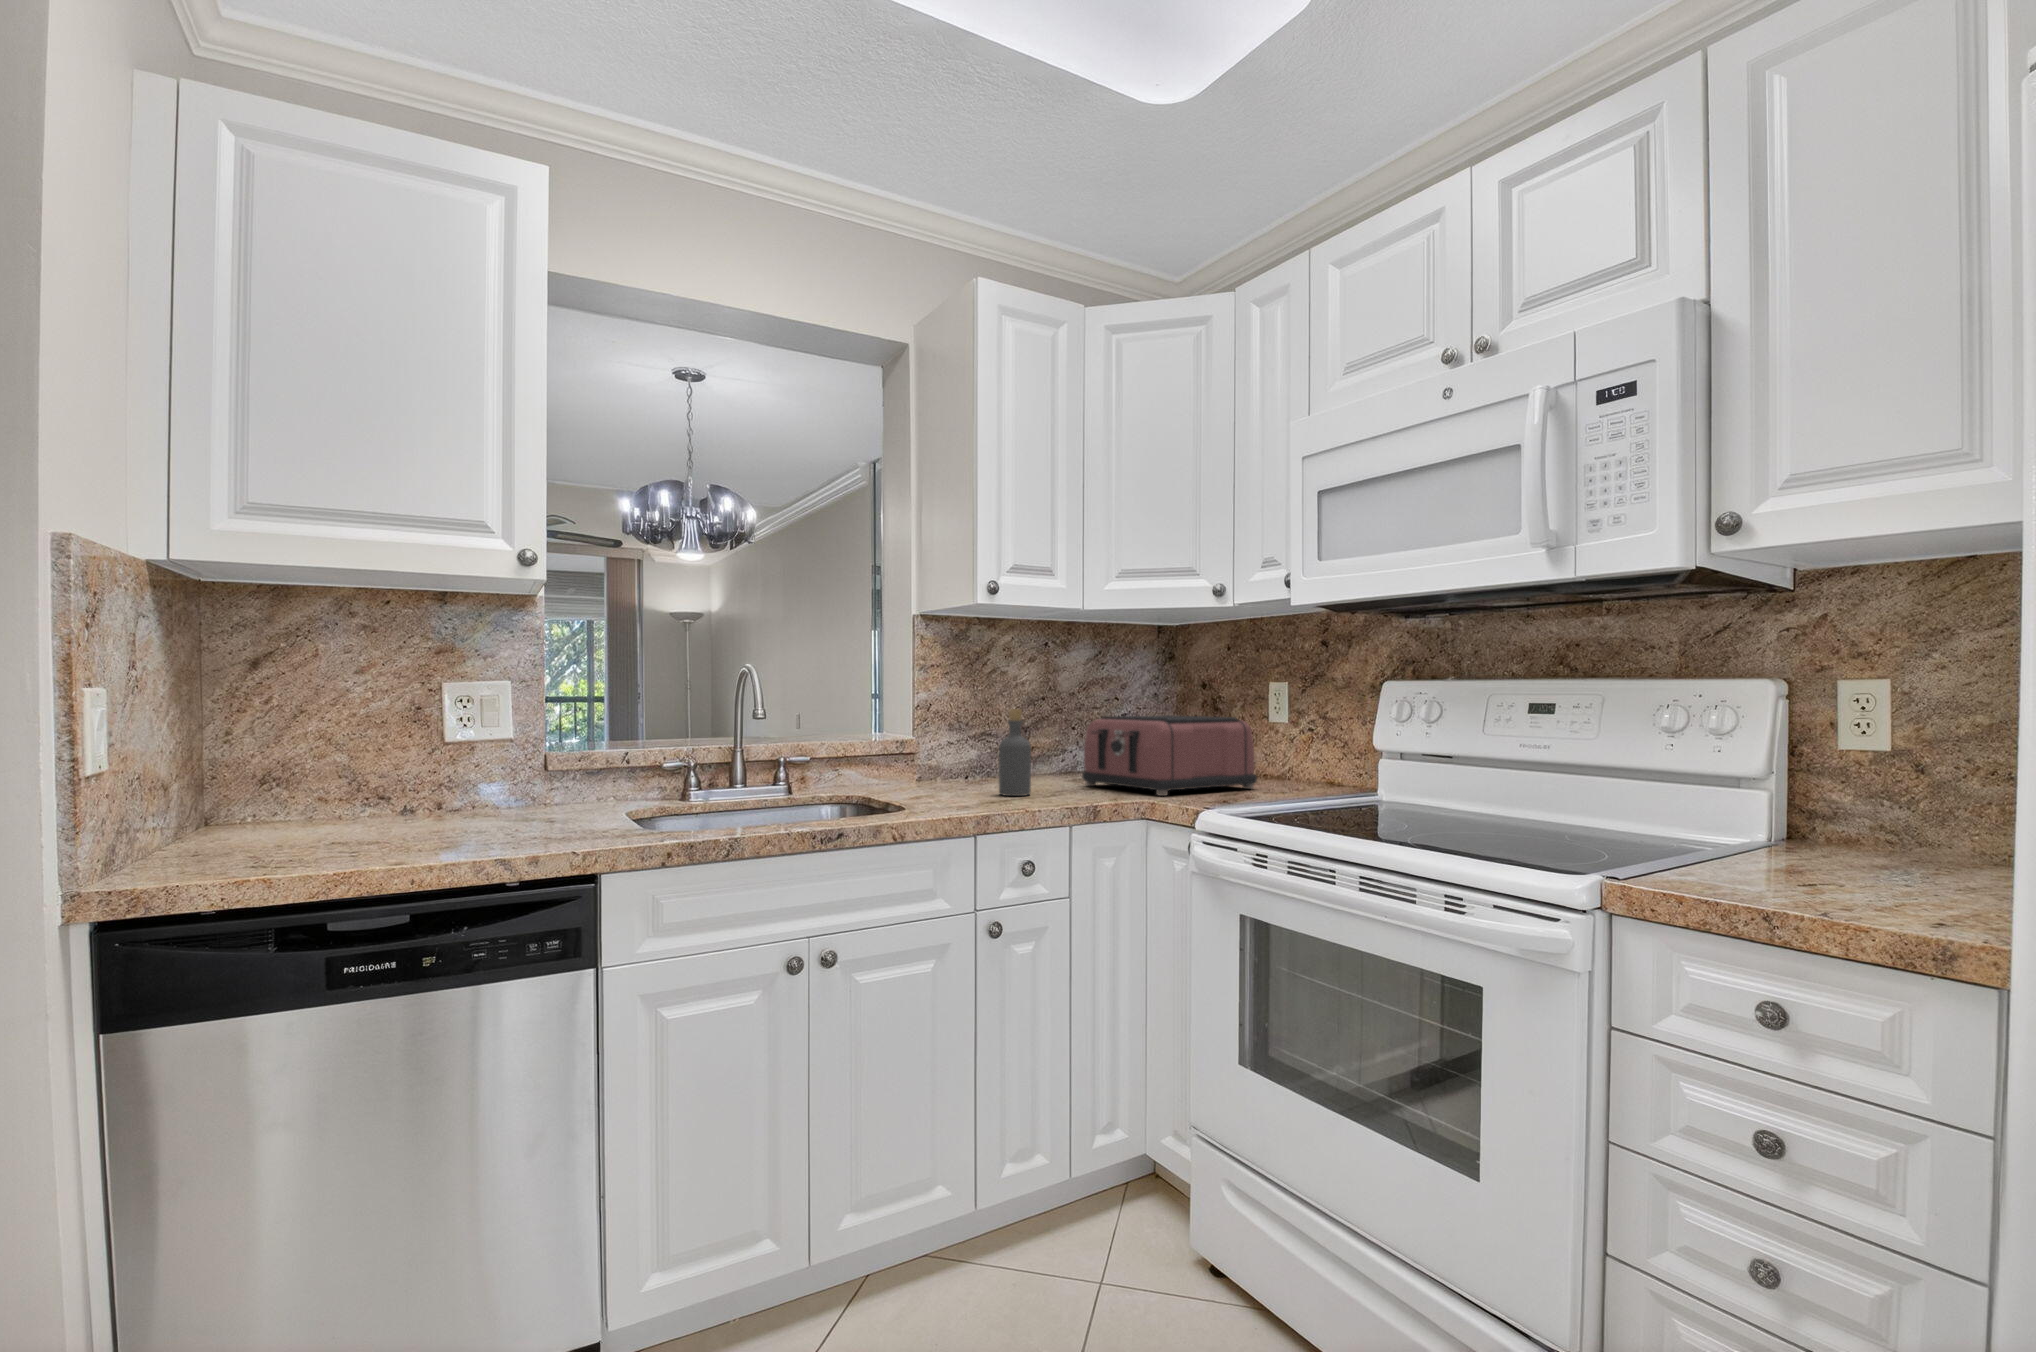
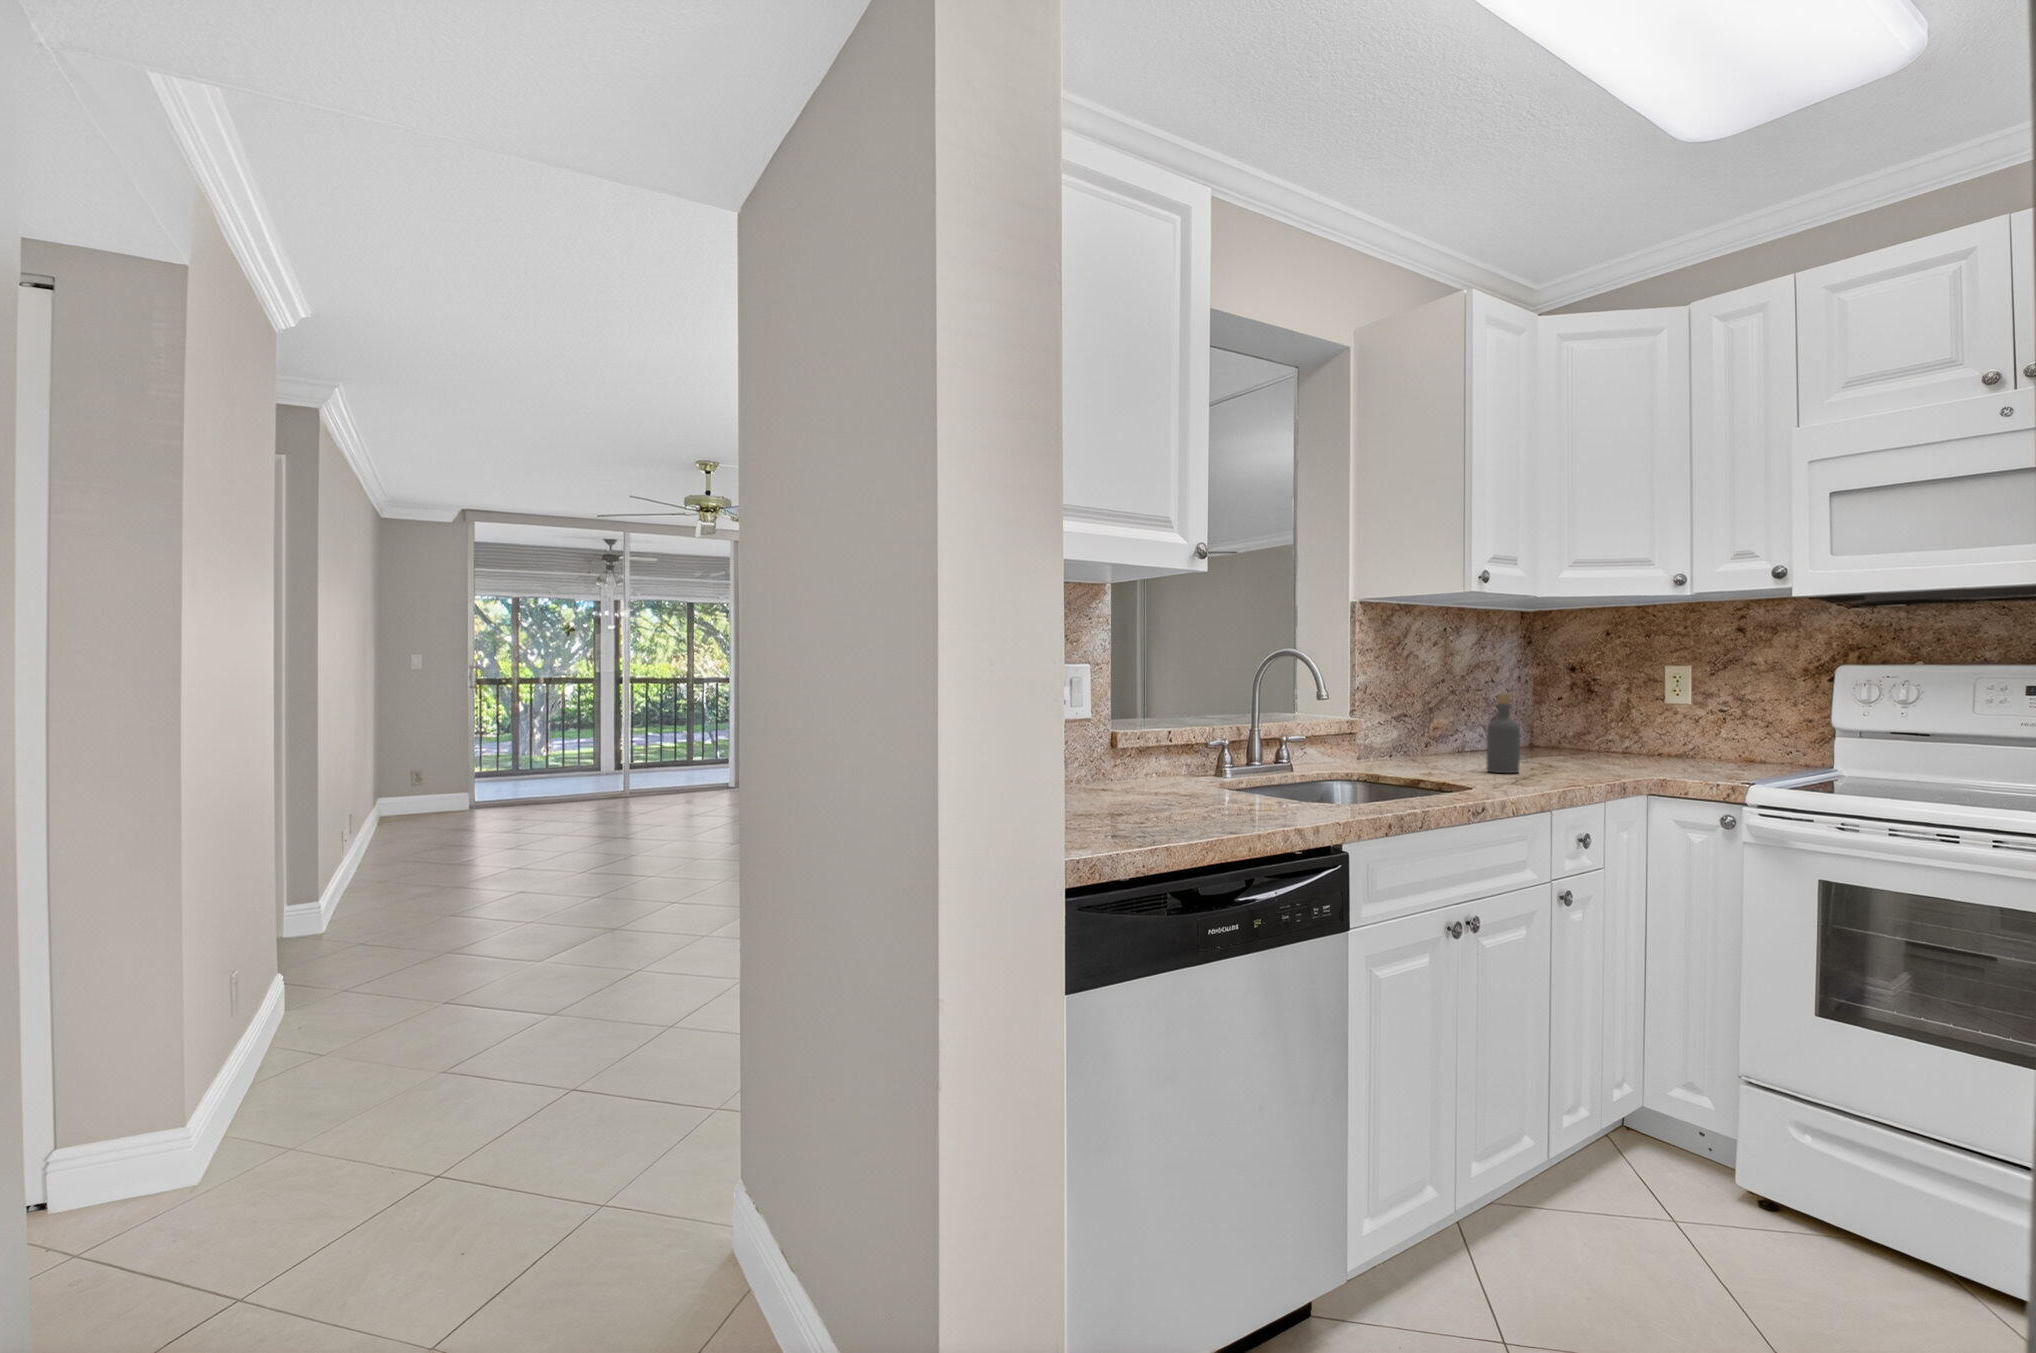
toaster: present [1082,715,1257,796] -> none [1528,698,1704,773]

